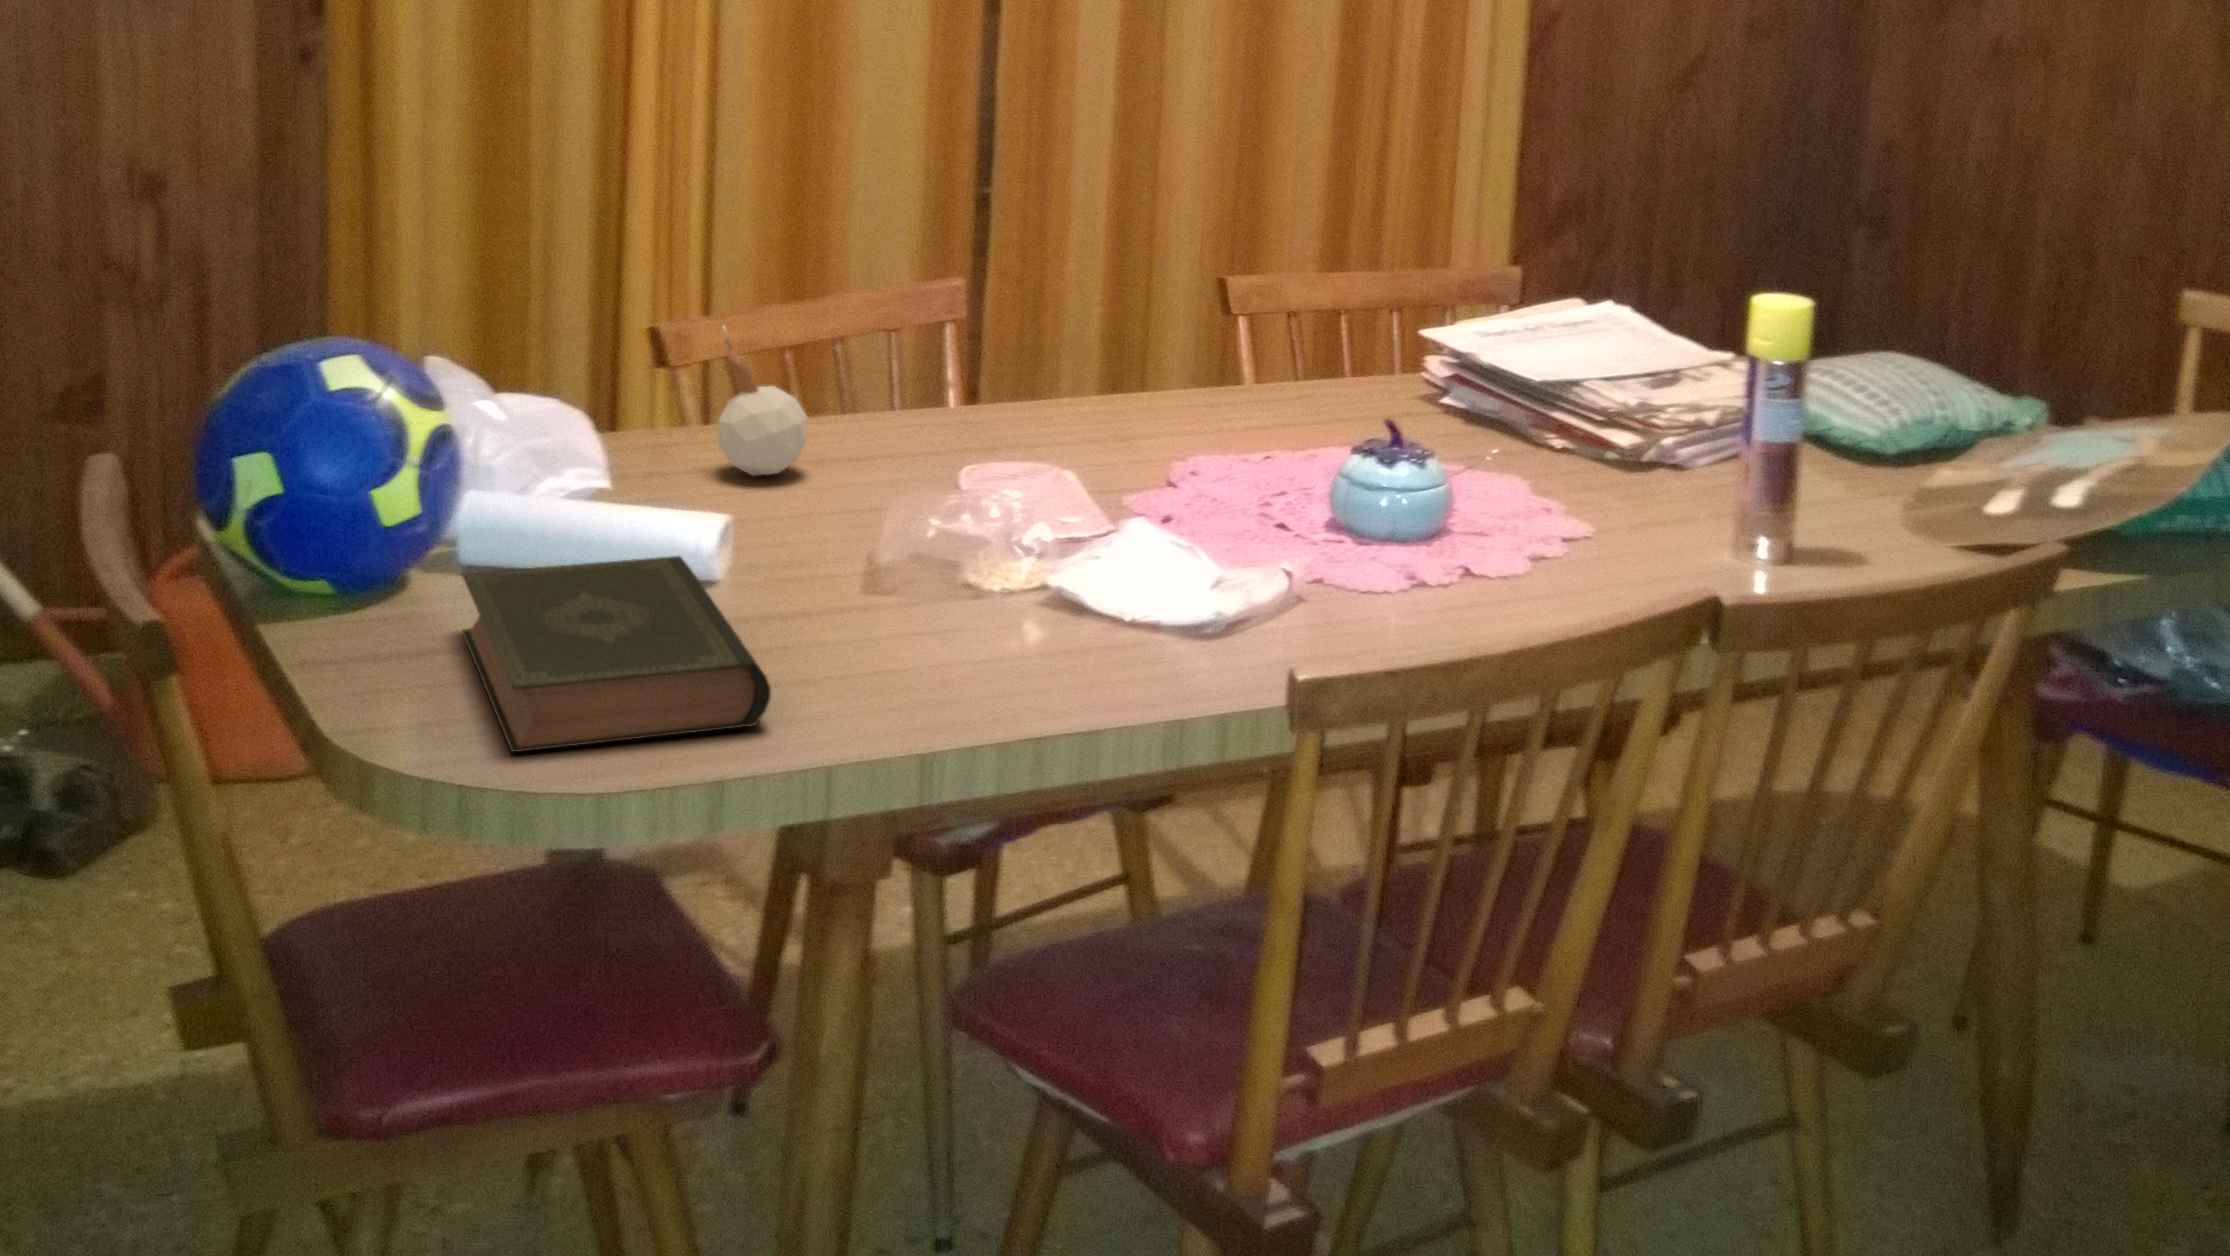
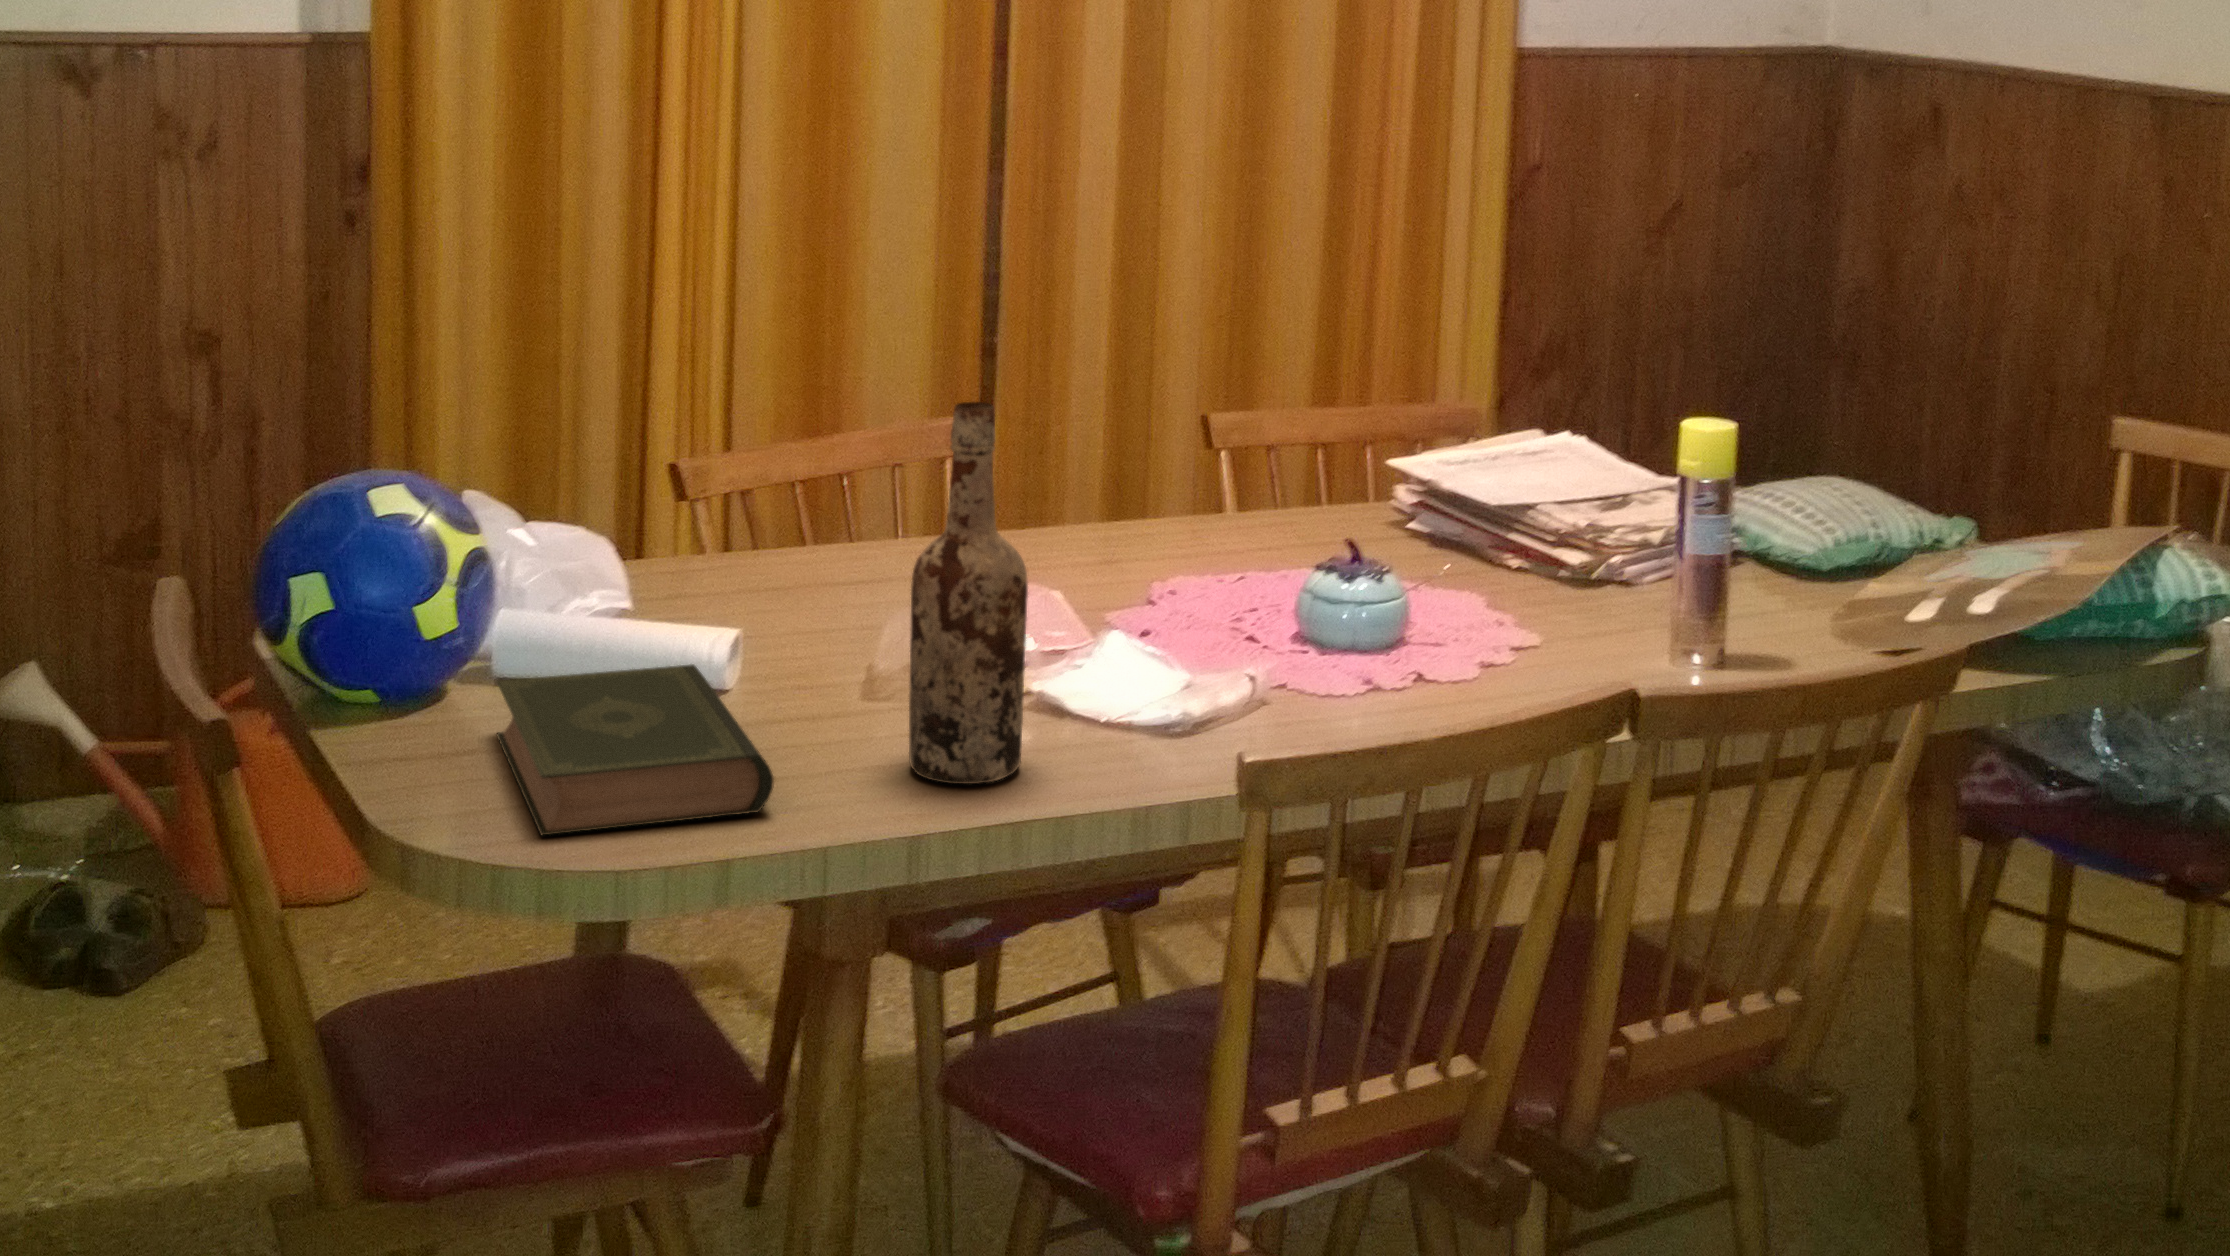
wine bottle: none [919,273,1051,694] -> present [909,402,1028,784]
candle: present [718,322,808,476] -> none [731,454,814,597]

